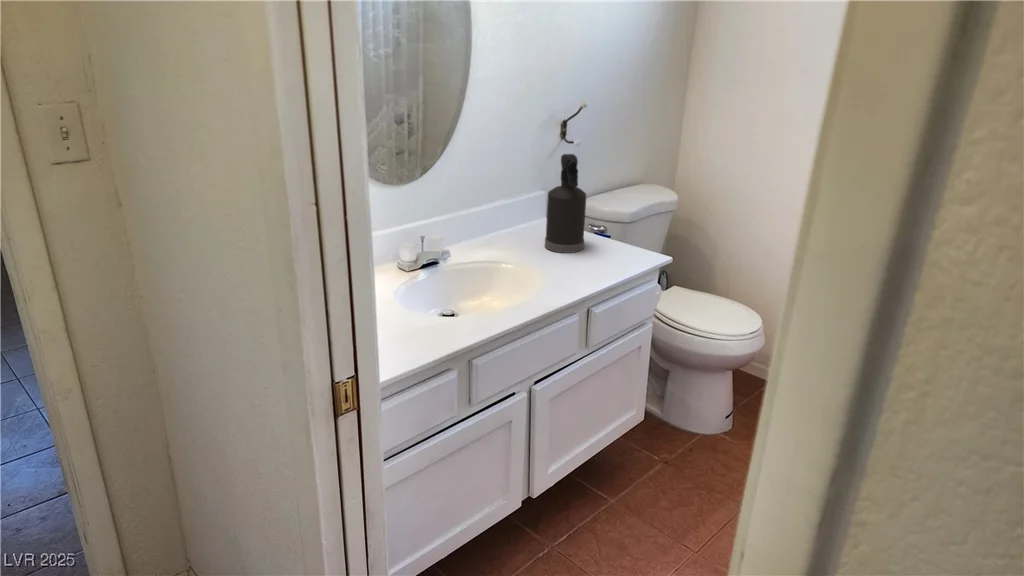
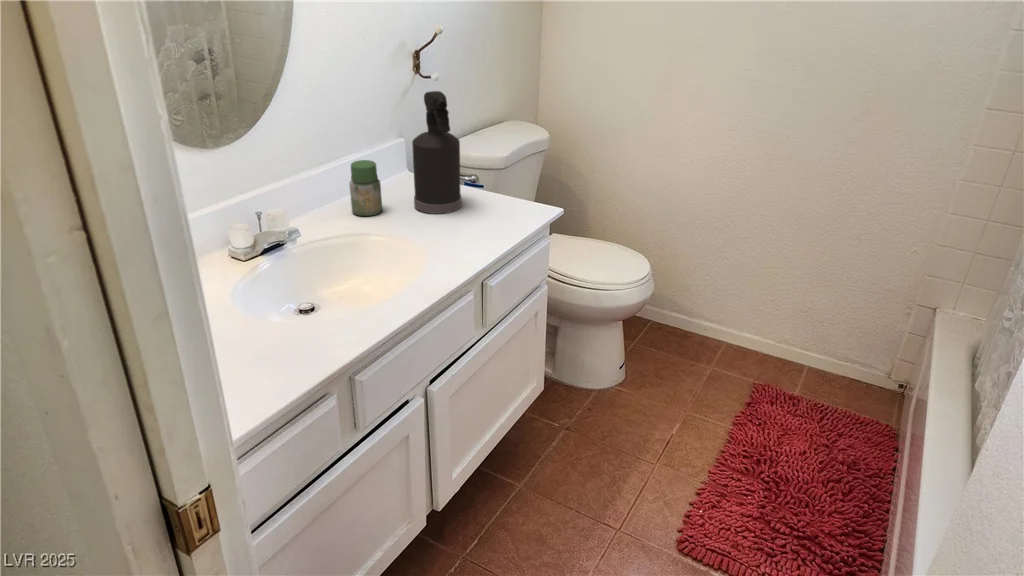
jar: none [494,205,519,249] -> present [349,160,382,216]

